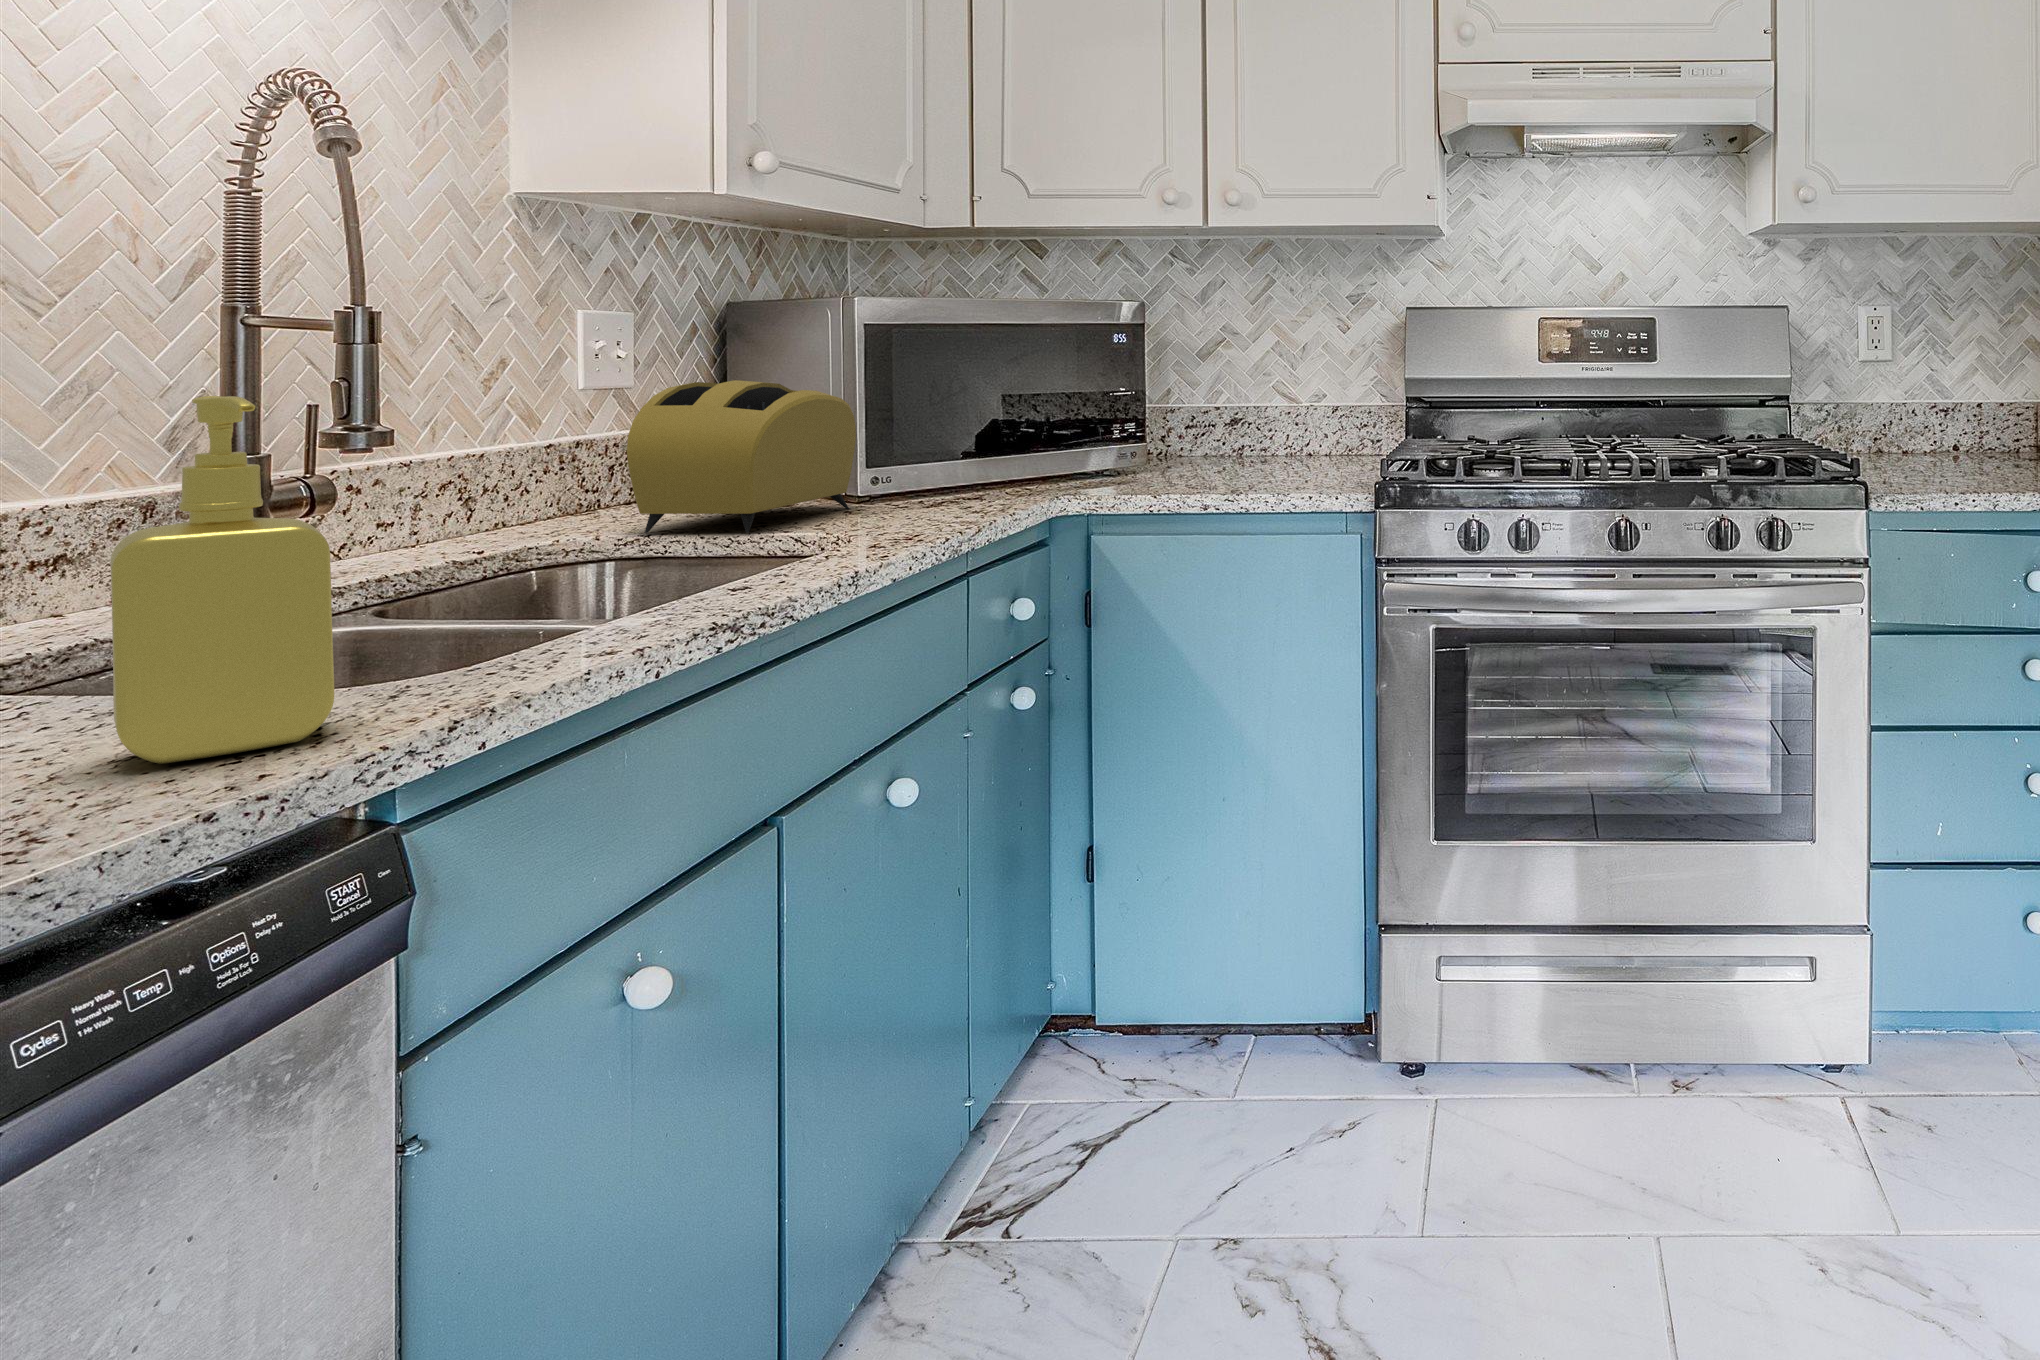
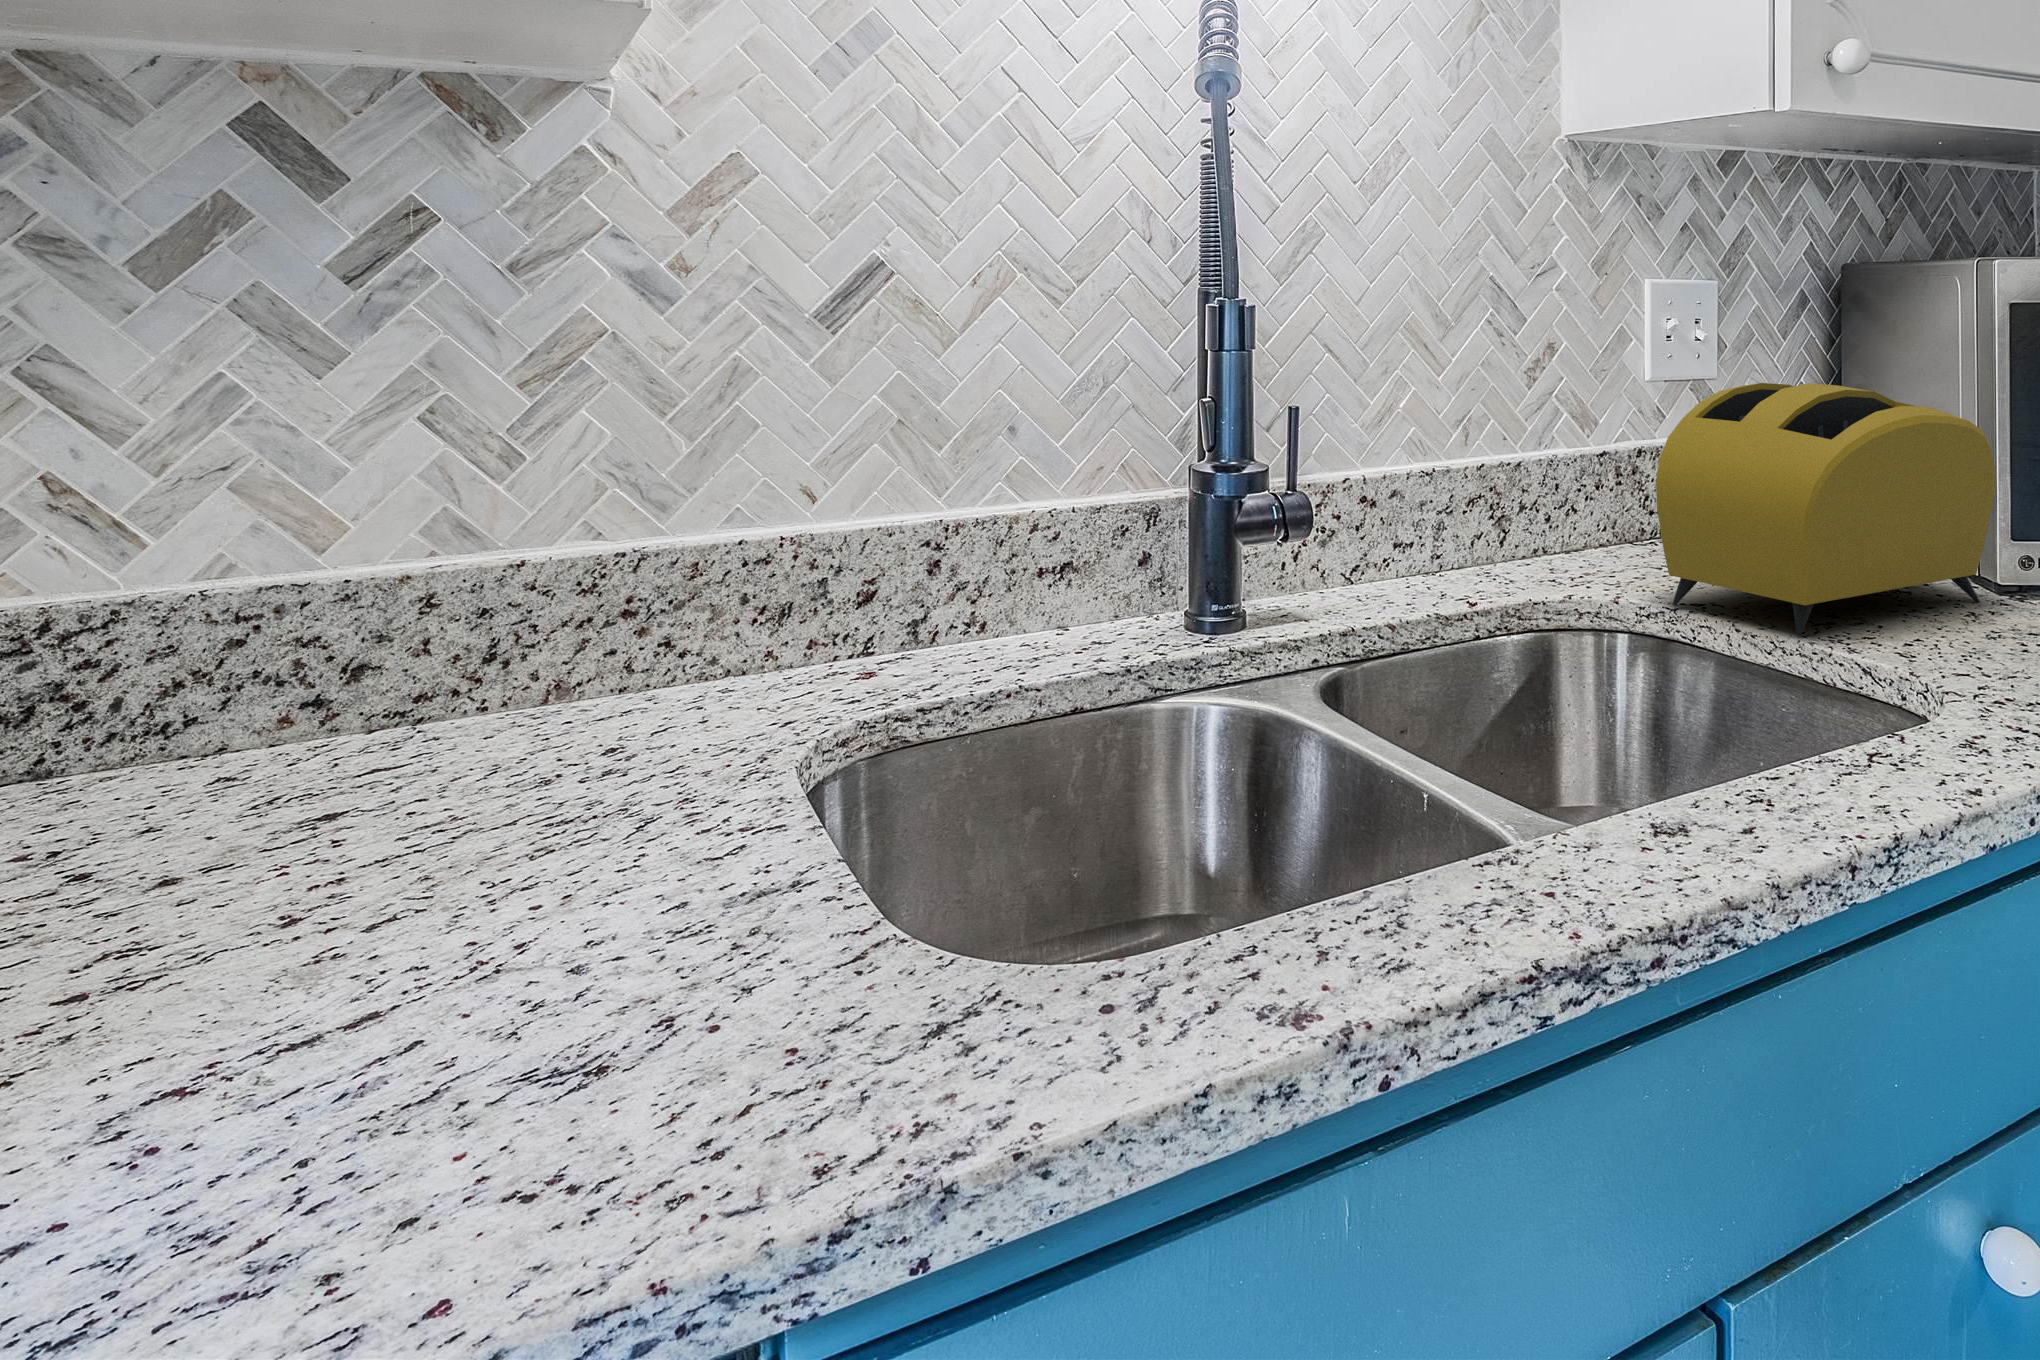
soap dispenser: present [111,396,334,764] -> none [489,460,821,1134]

